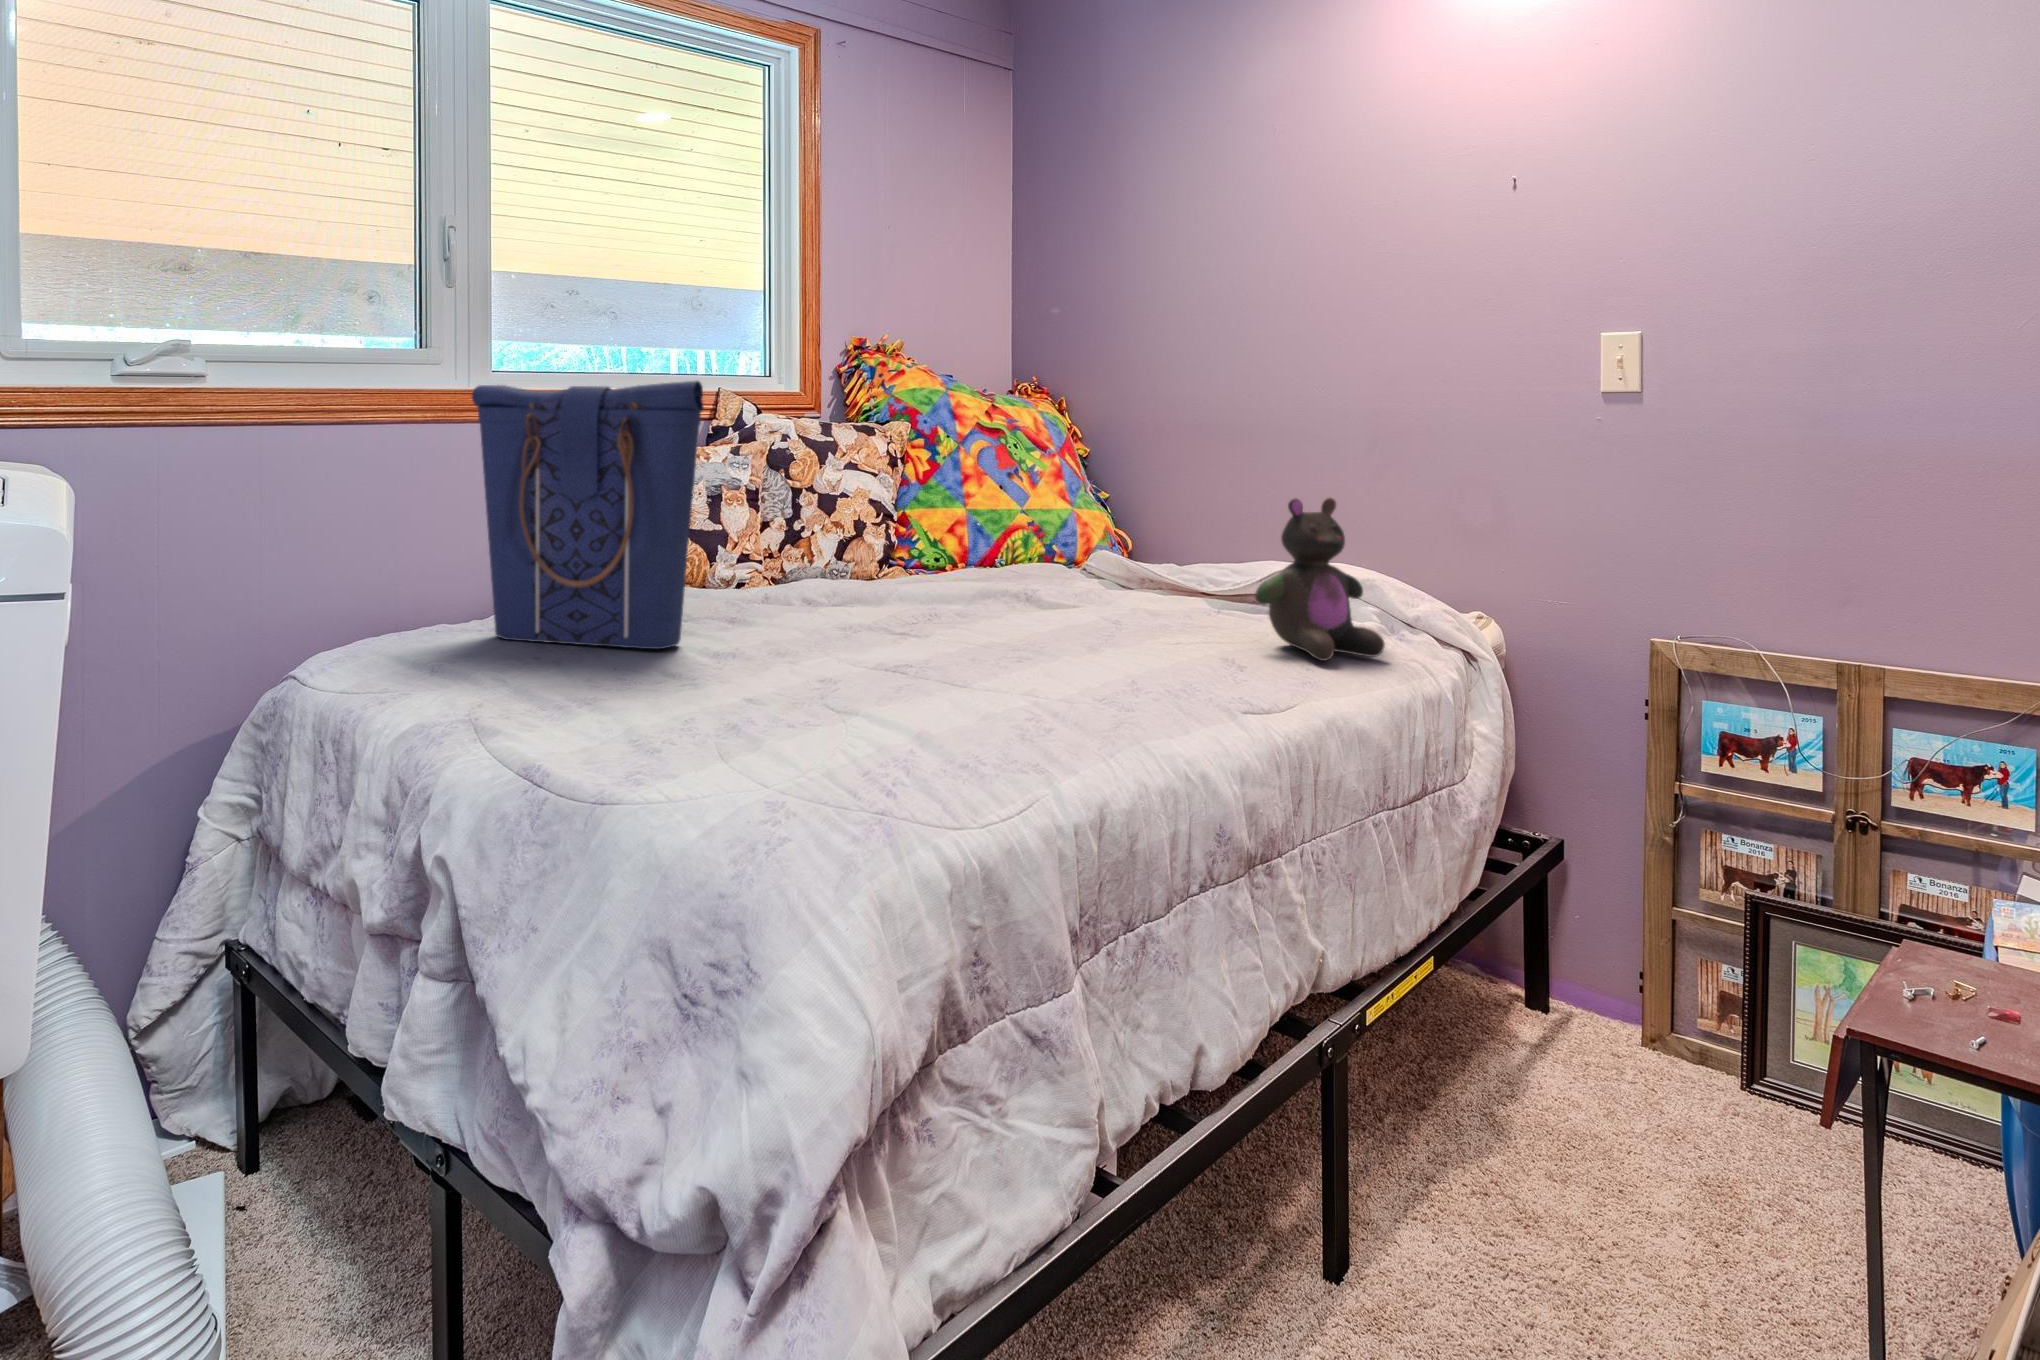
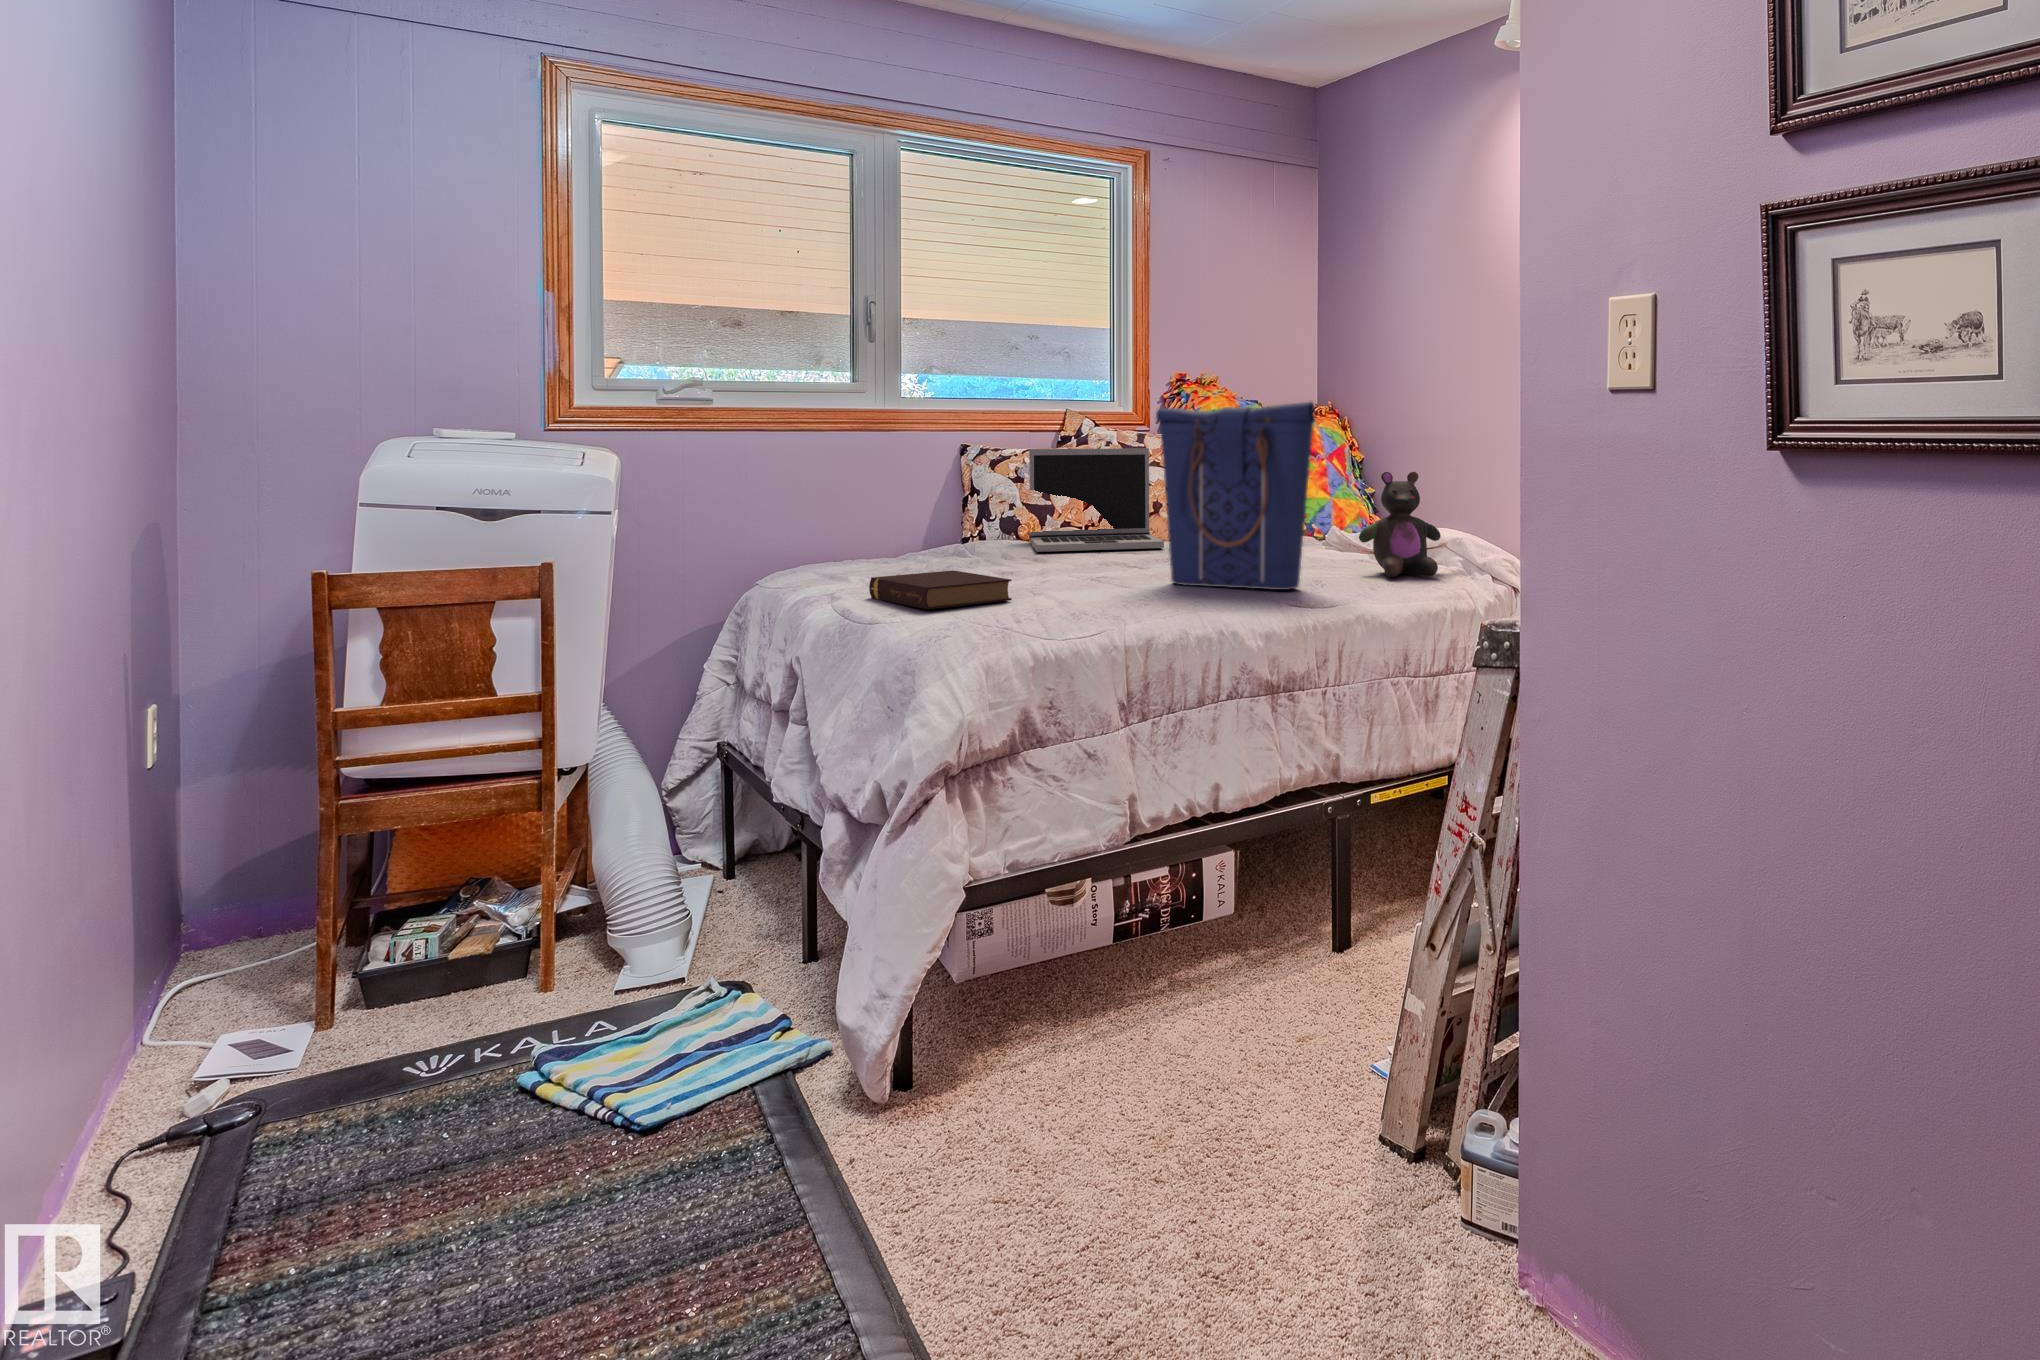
tote bag: present [472,380,704,649] -> present [1156,402,1315,590]
laptop: none [684,446,898,607] -> present [1029,448,1164,552]
book: none [550,675,811,778] -> present [869,570,1012,609]

